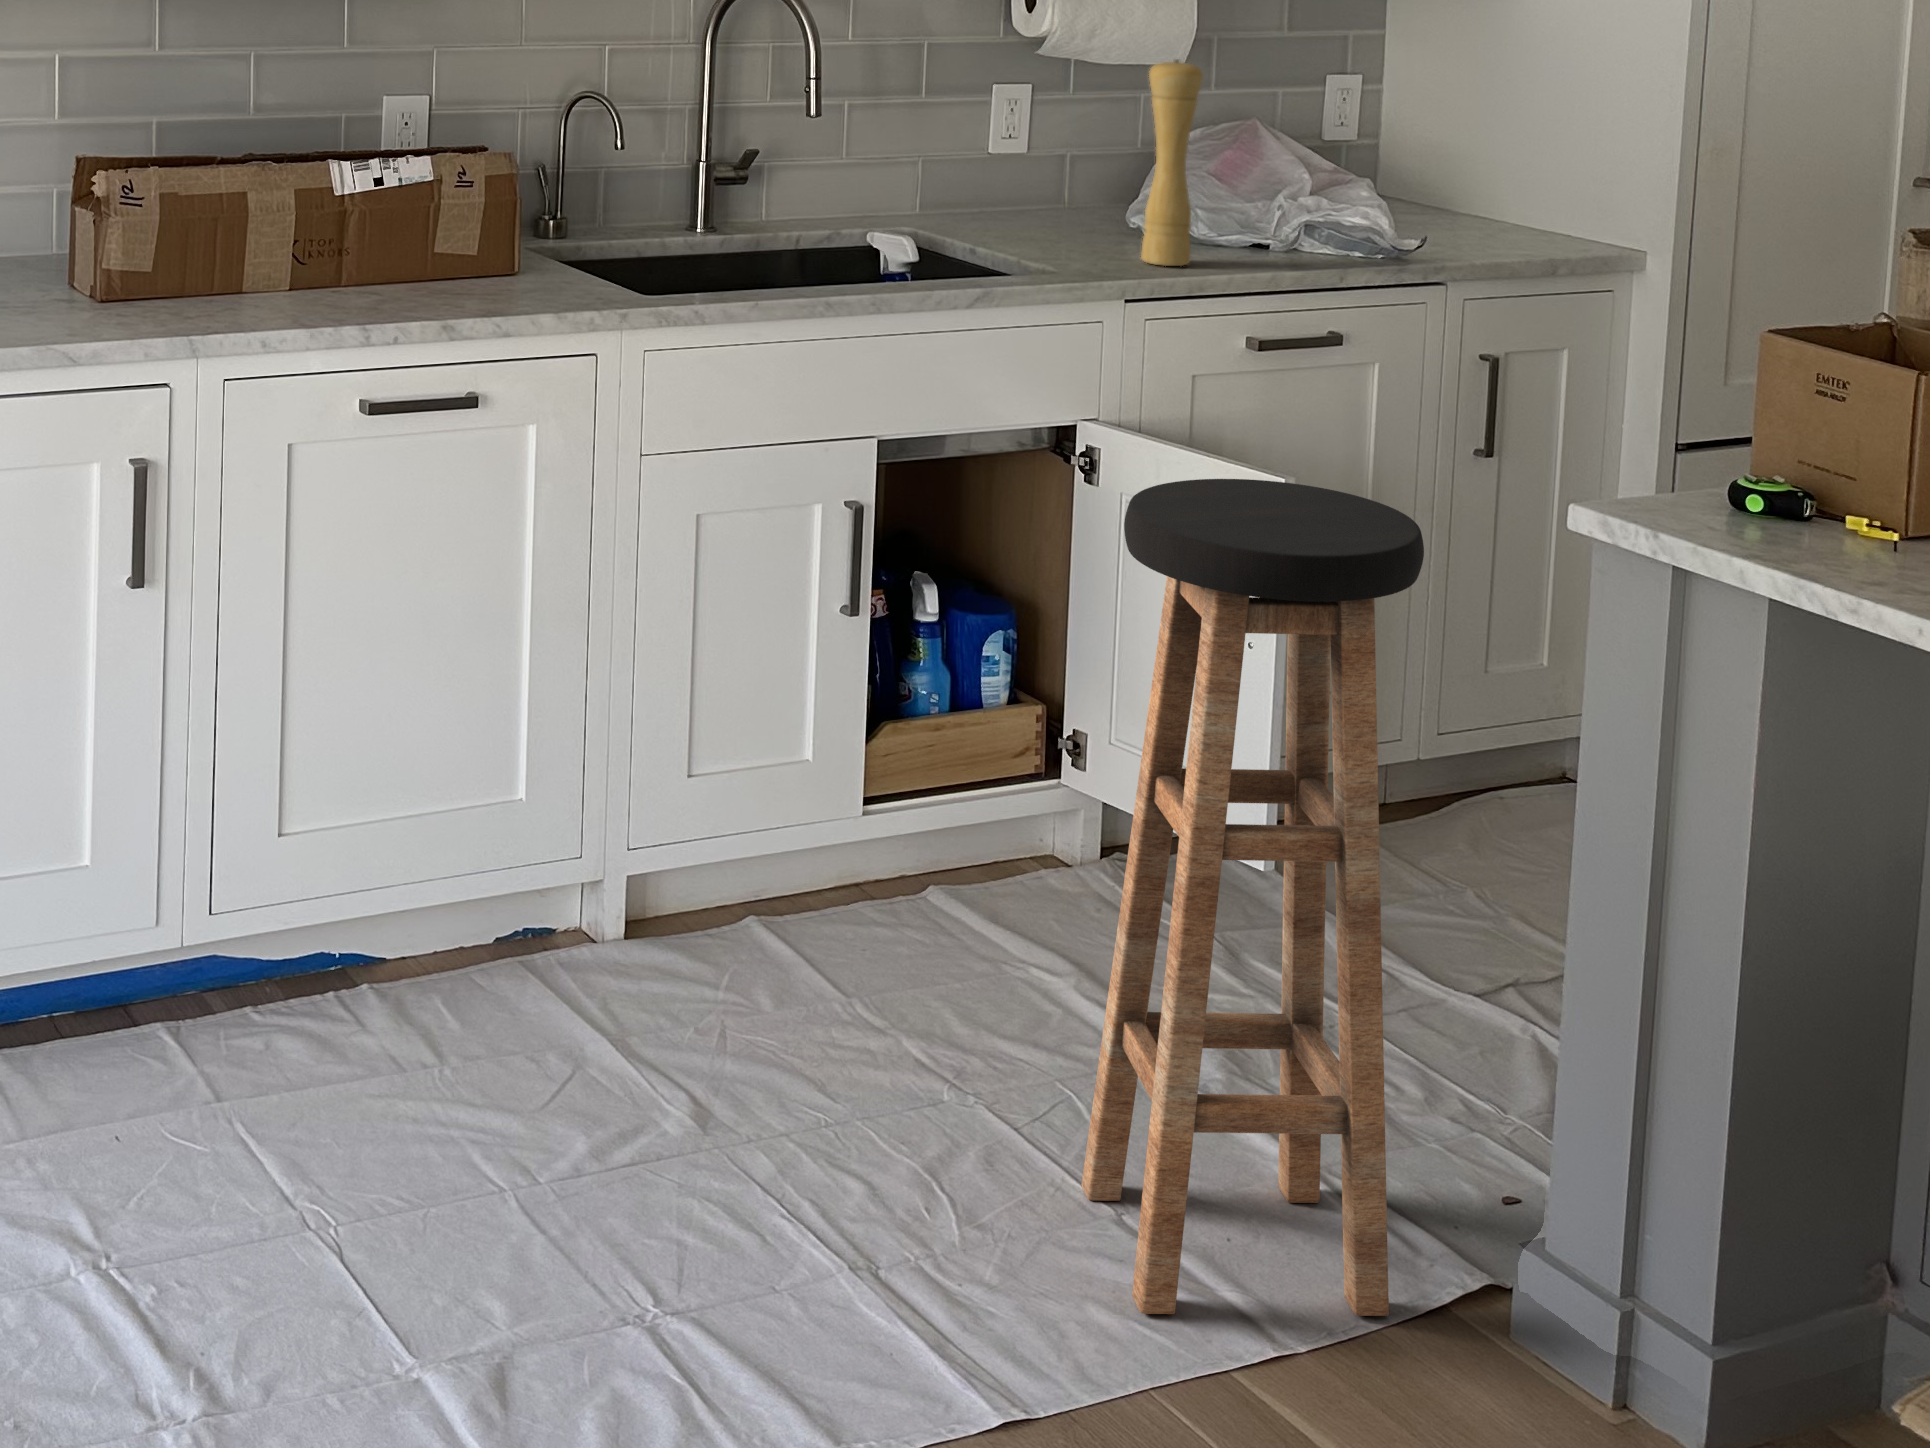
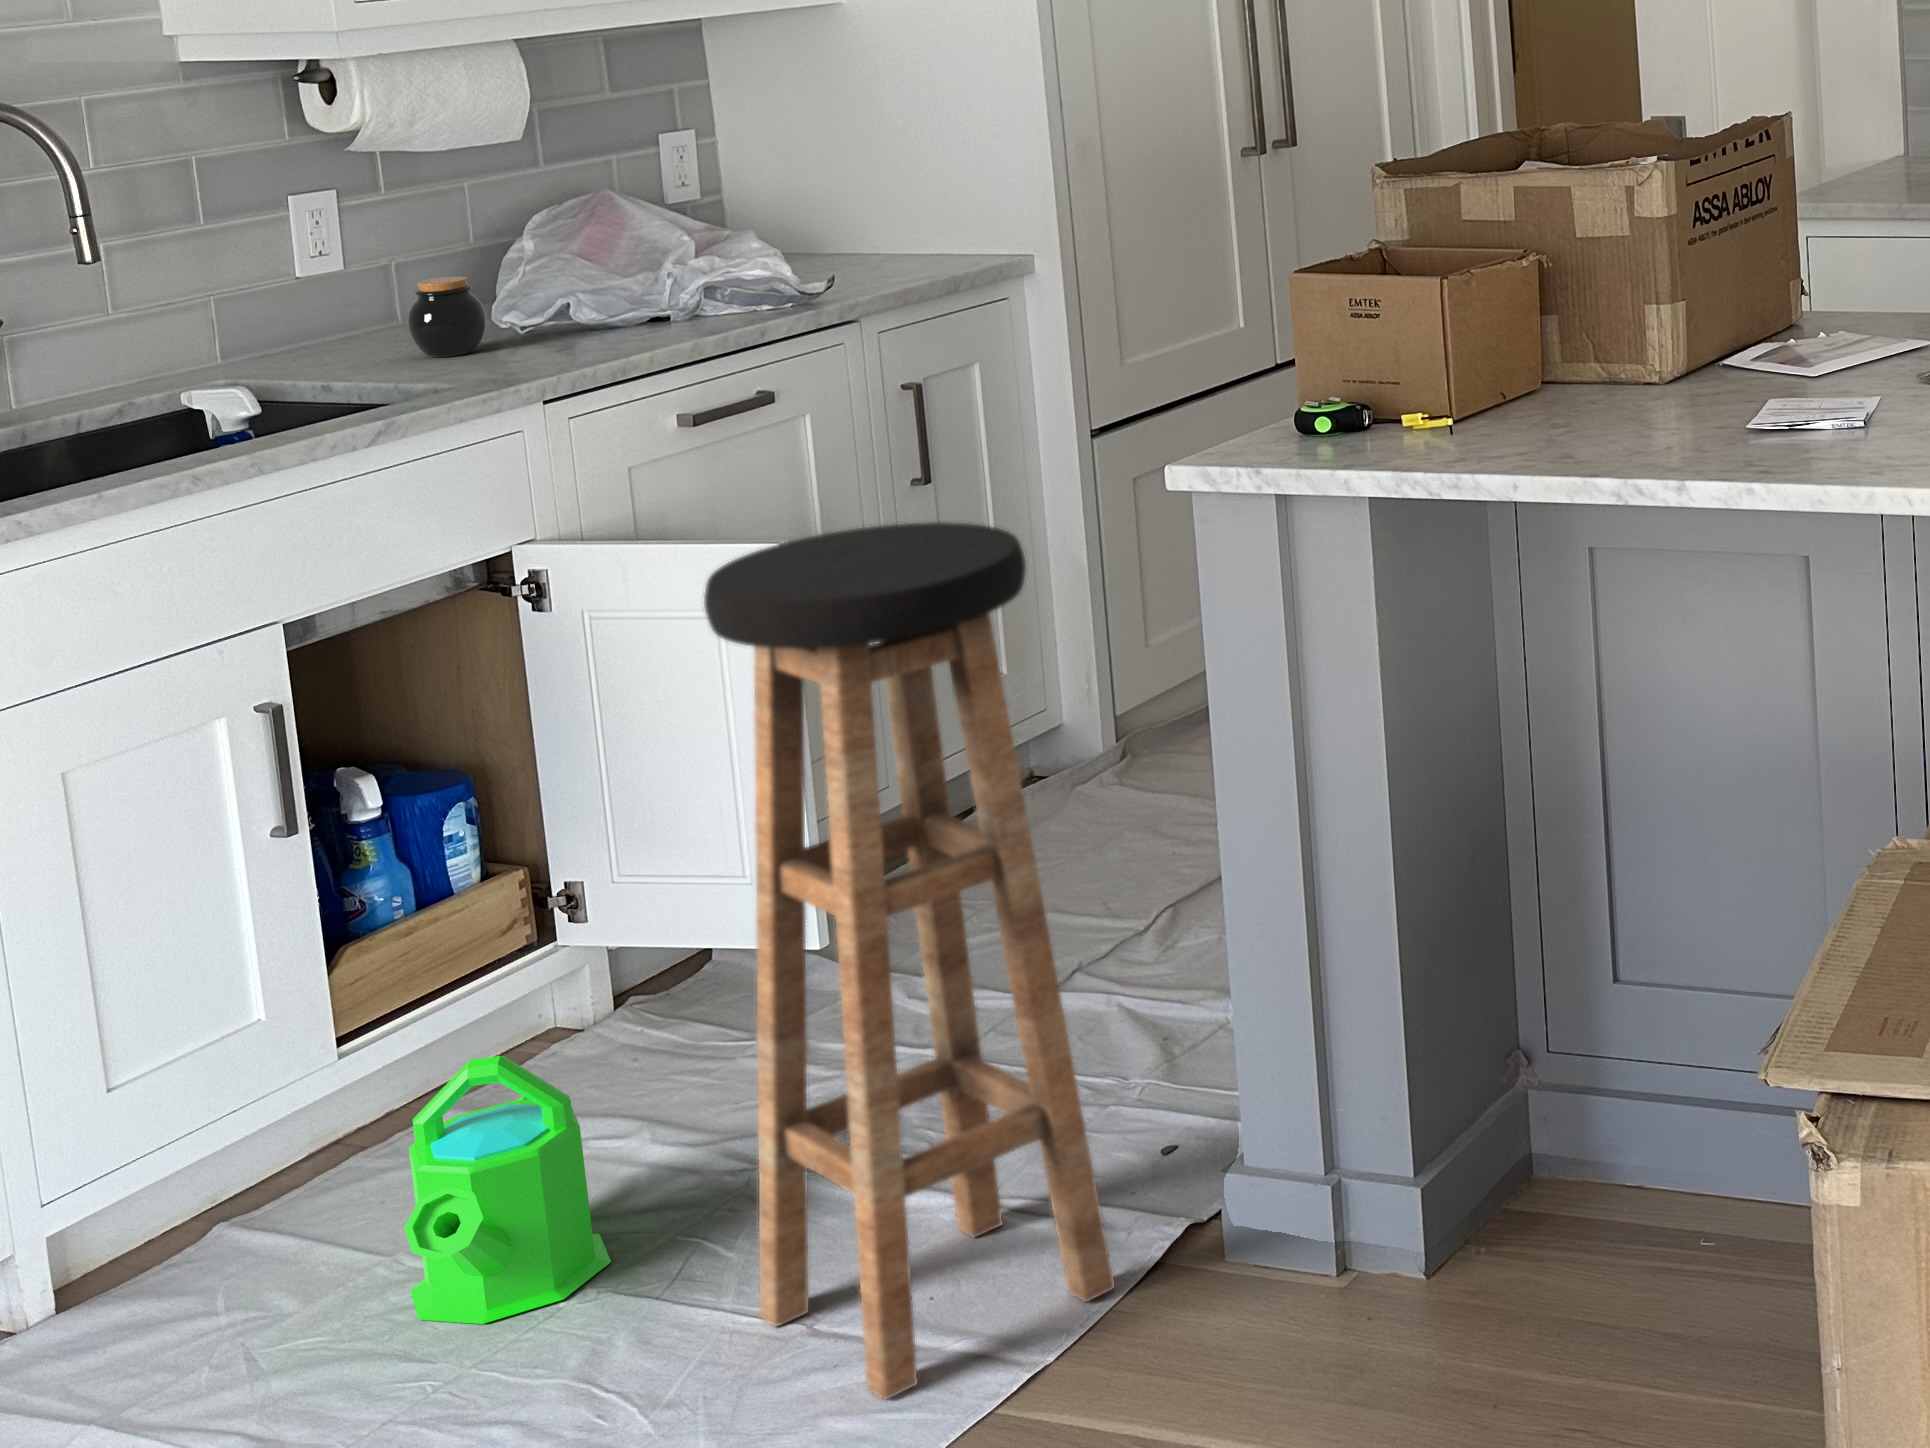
pepper mill: present [1141,59,1203,266] -> none [505,134,590,361]
jar: none [1061,172,1123,243] -> present [408,277,486,357]
watering can: none [831,854,998,1093] -> present [404,1056,611,1324]

